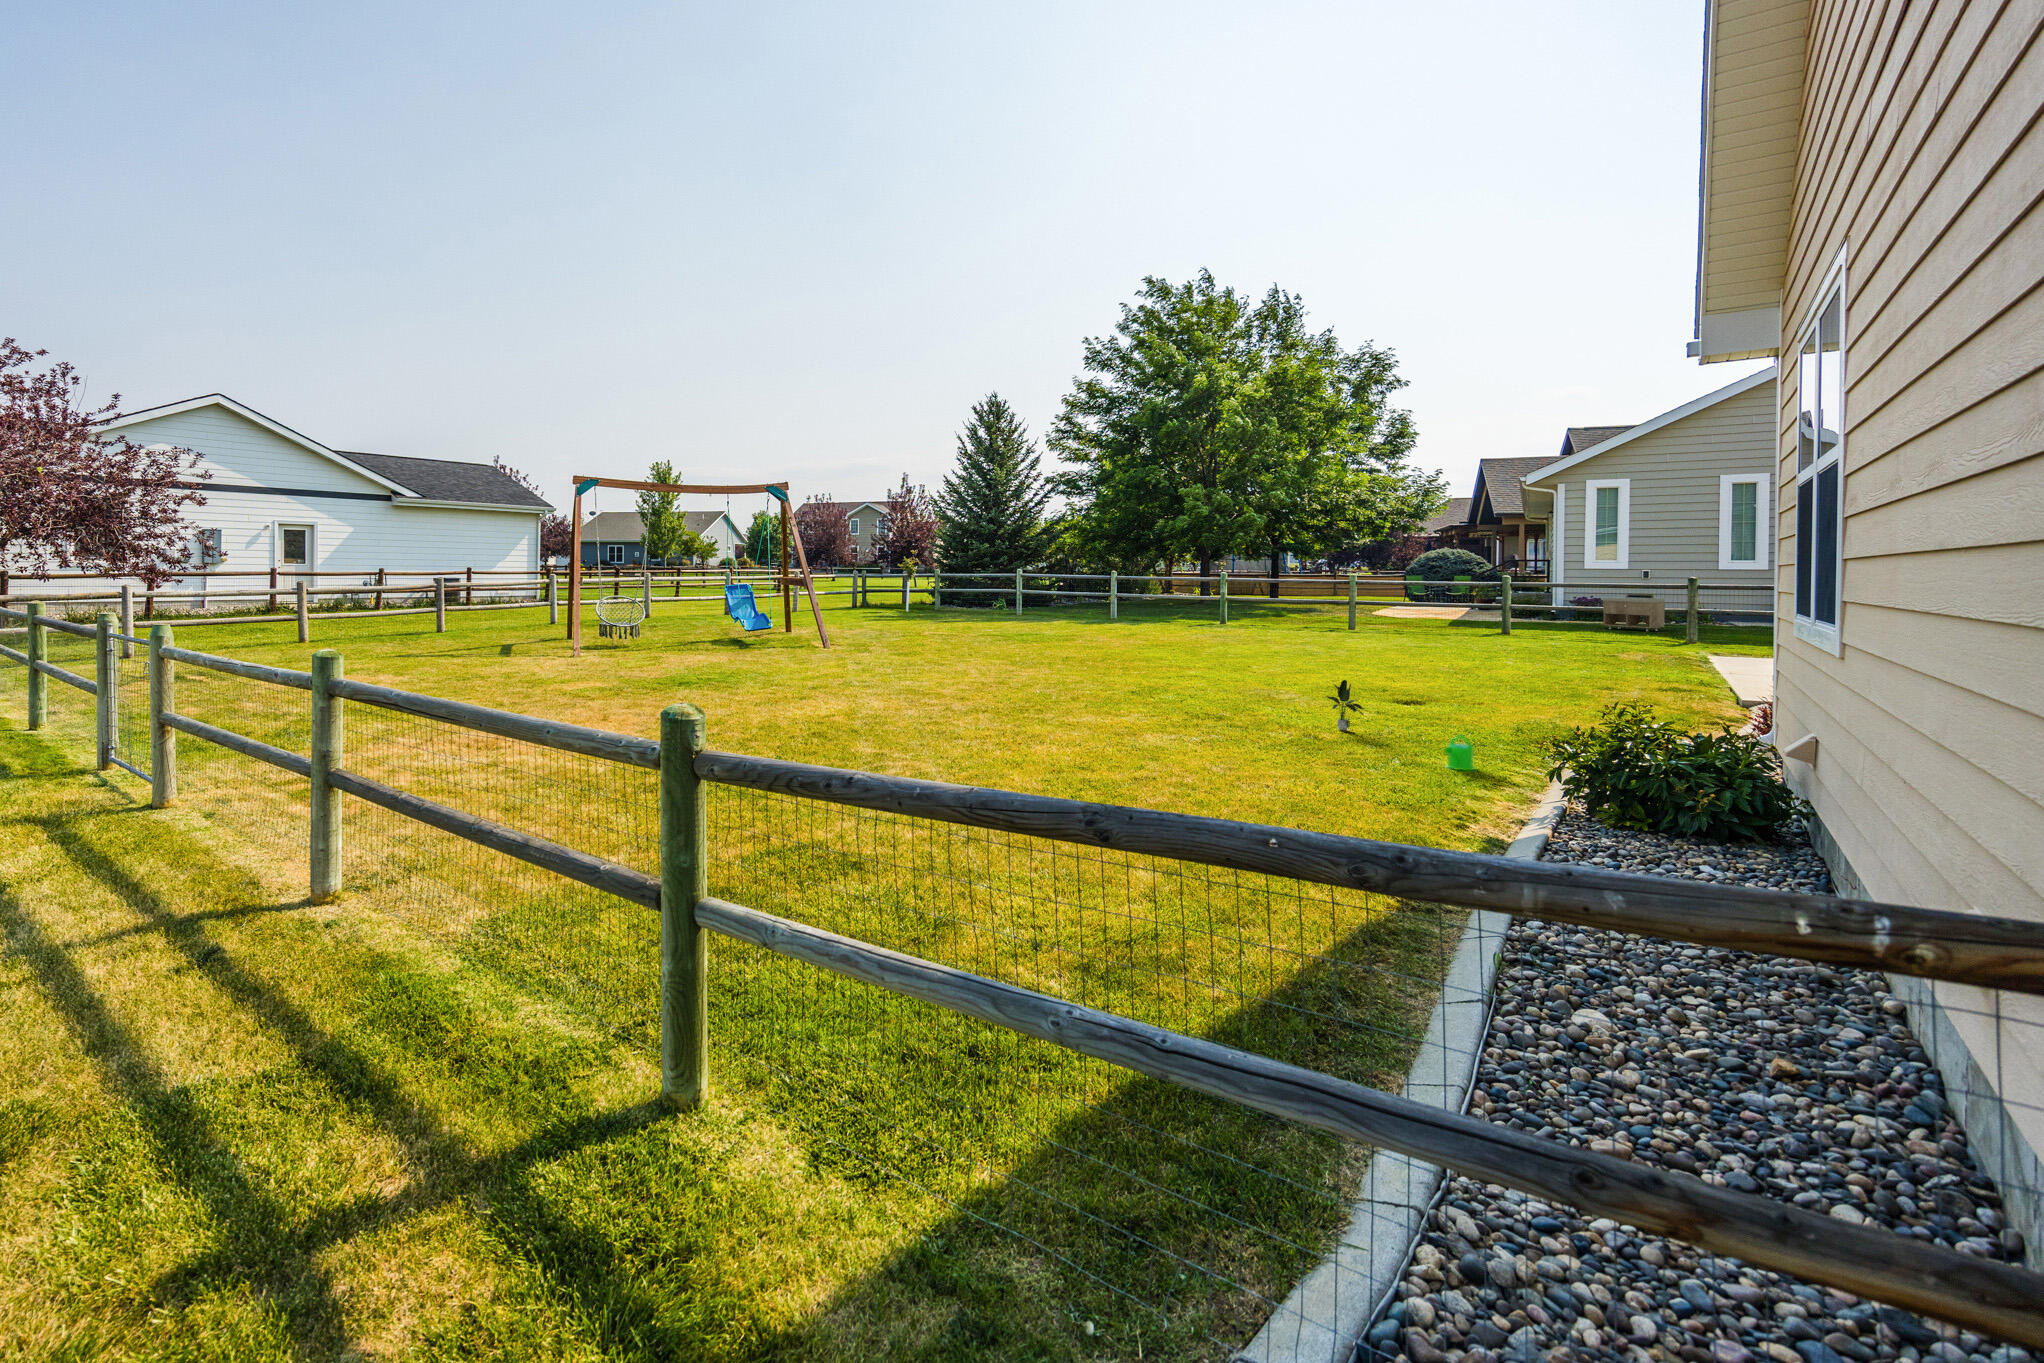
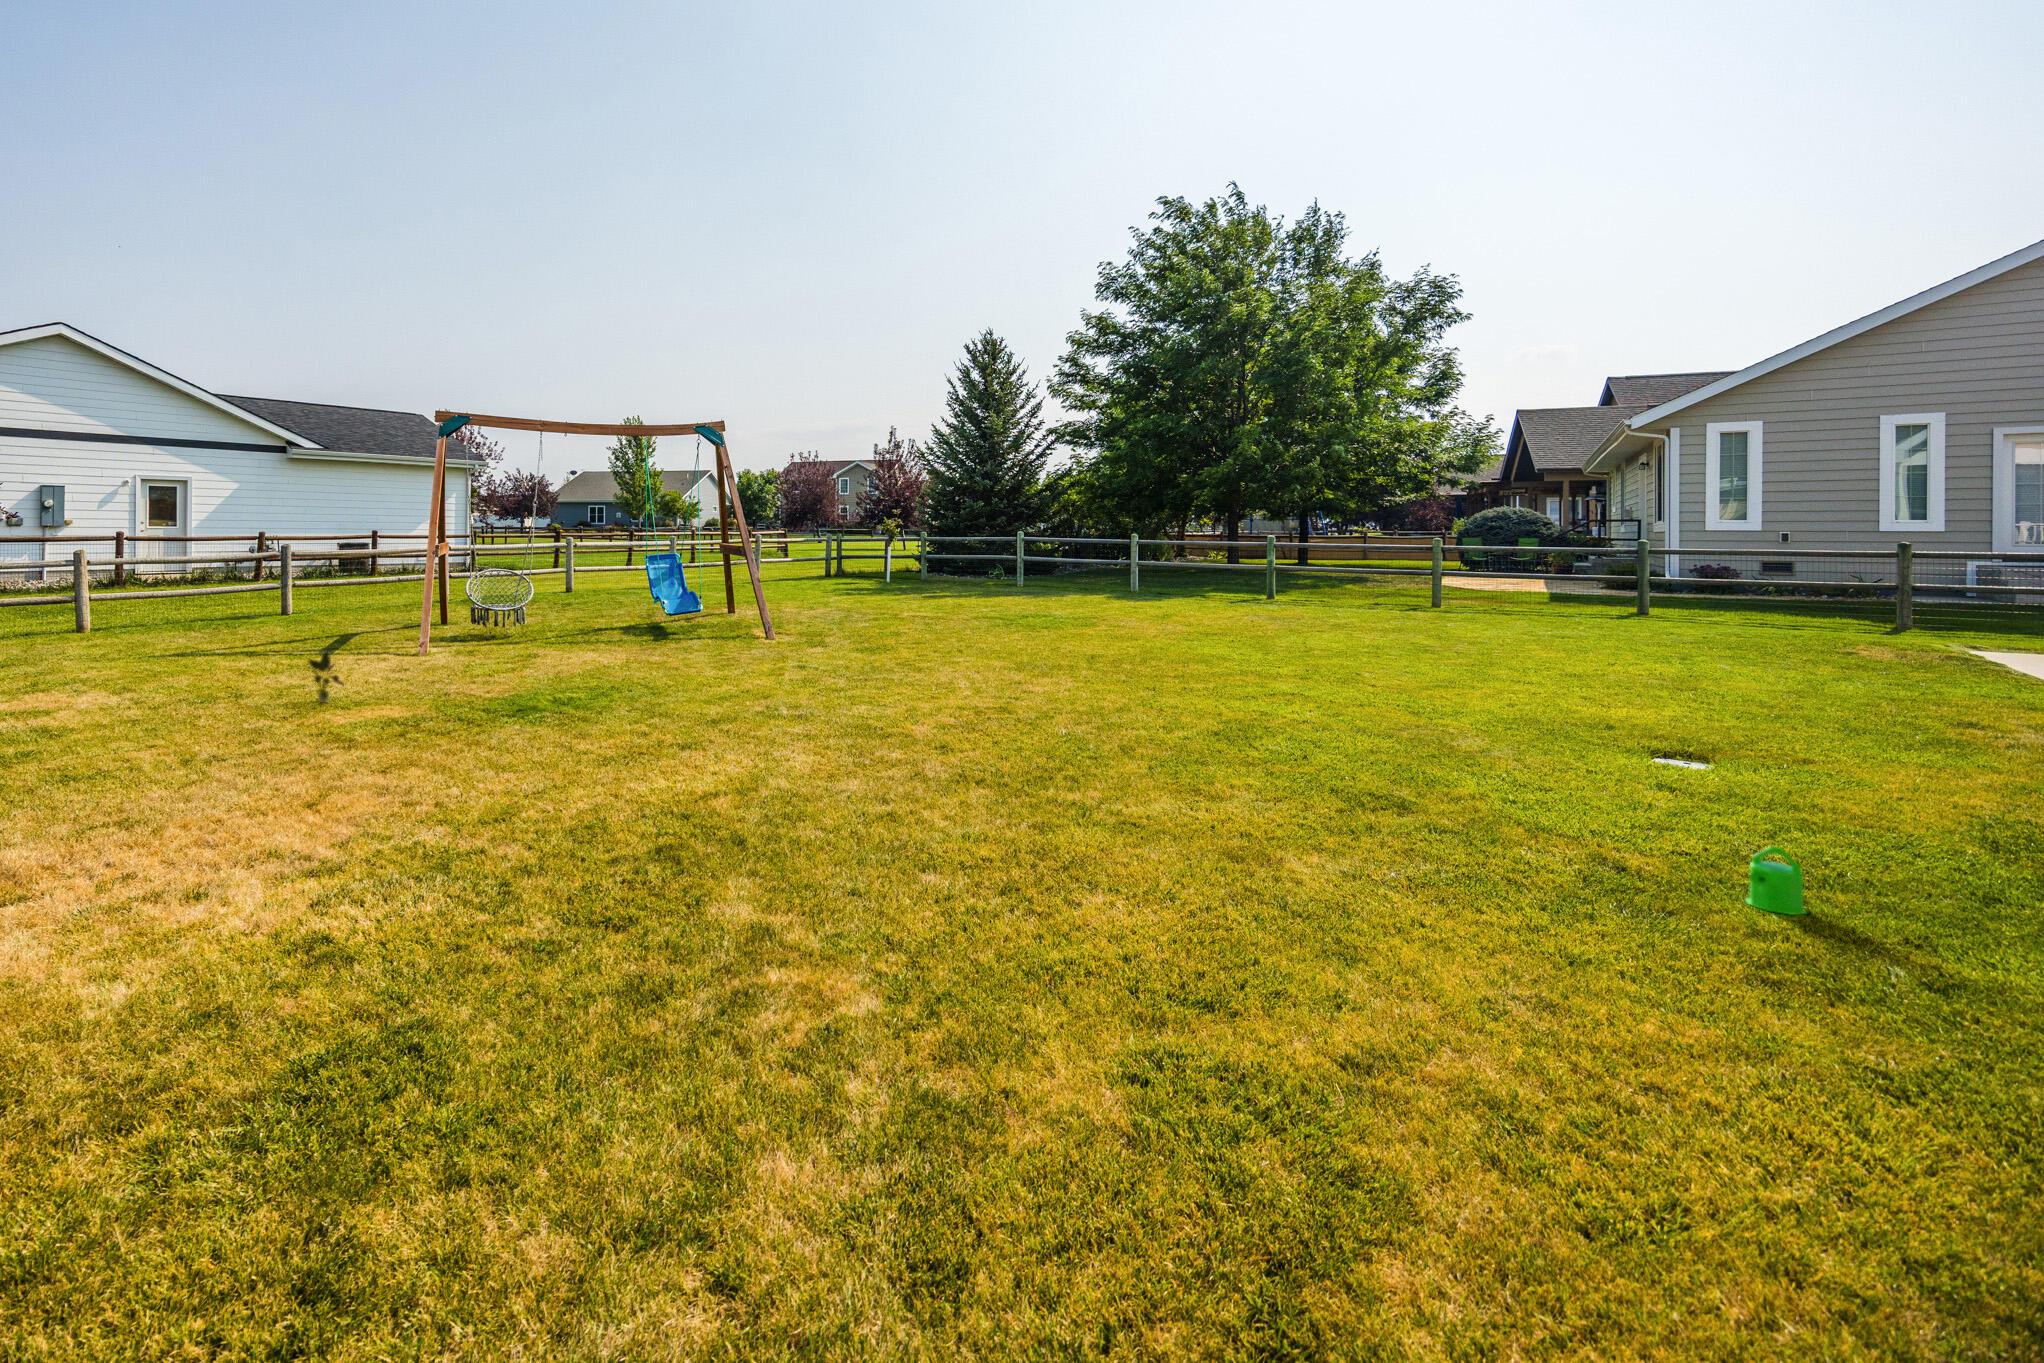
storage bench: present [1603,598,1665,631] -> none [1734,567,1814,609]
potted plant: present [1326,680,1363,730] -> present [308,651,344,703]

